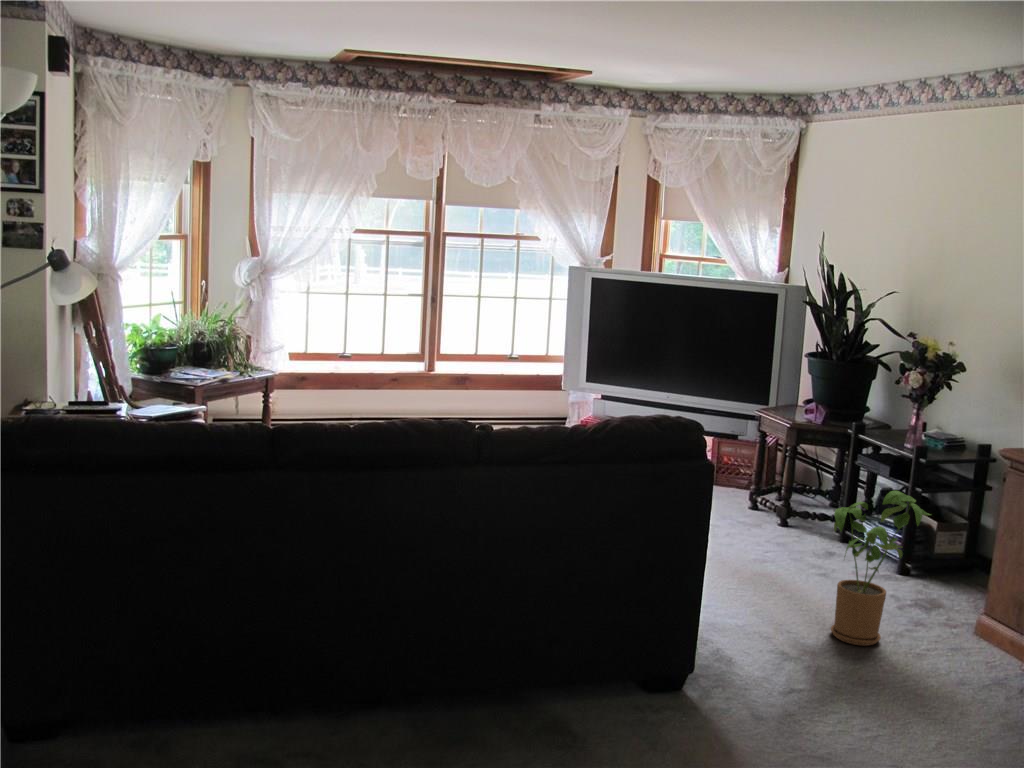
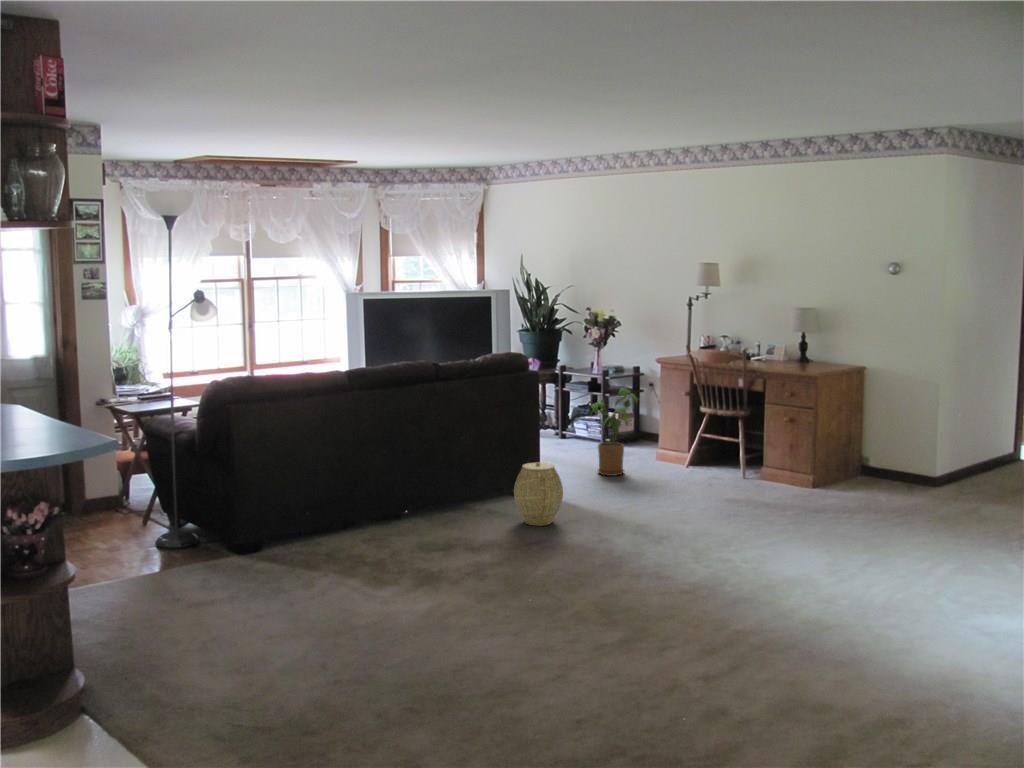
woven basket: none [577,611,670,735] -> present [514,462,563,526]

